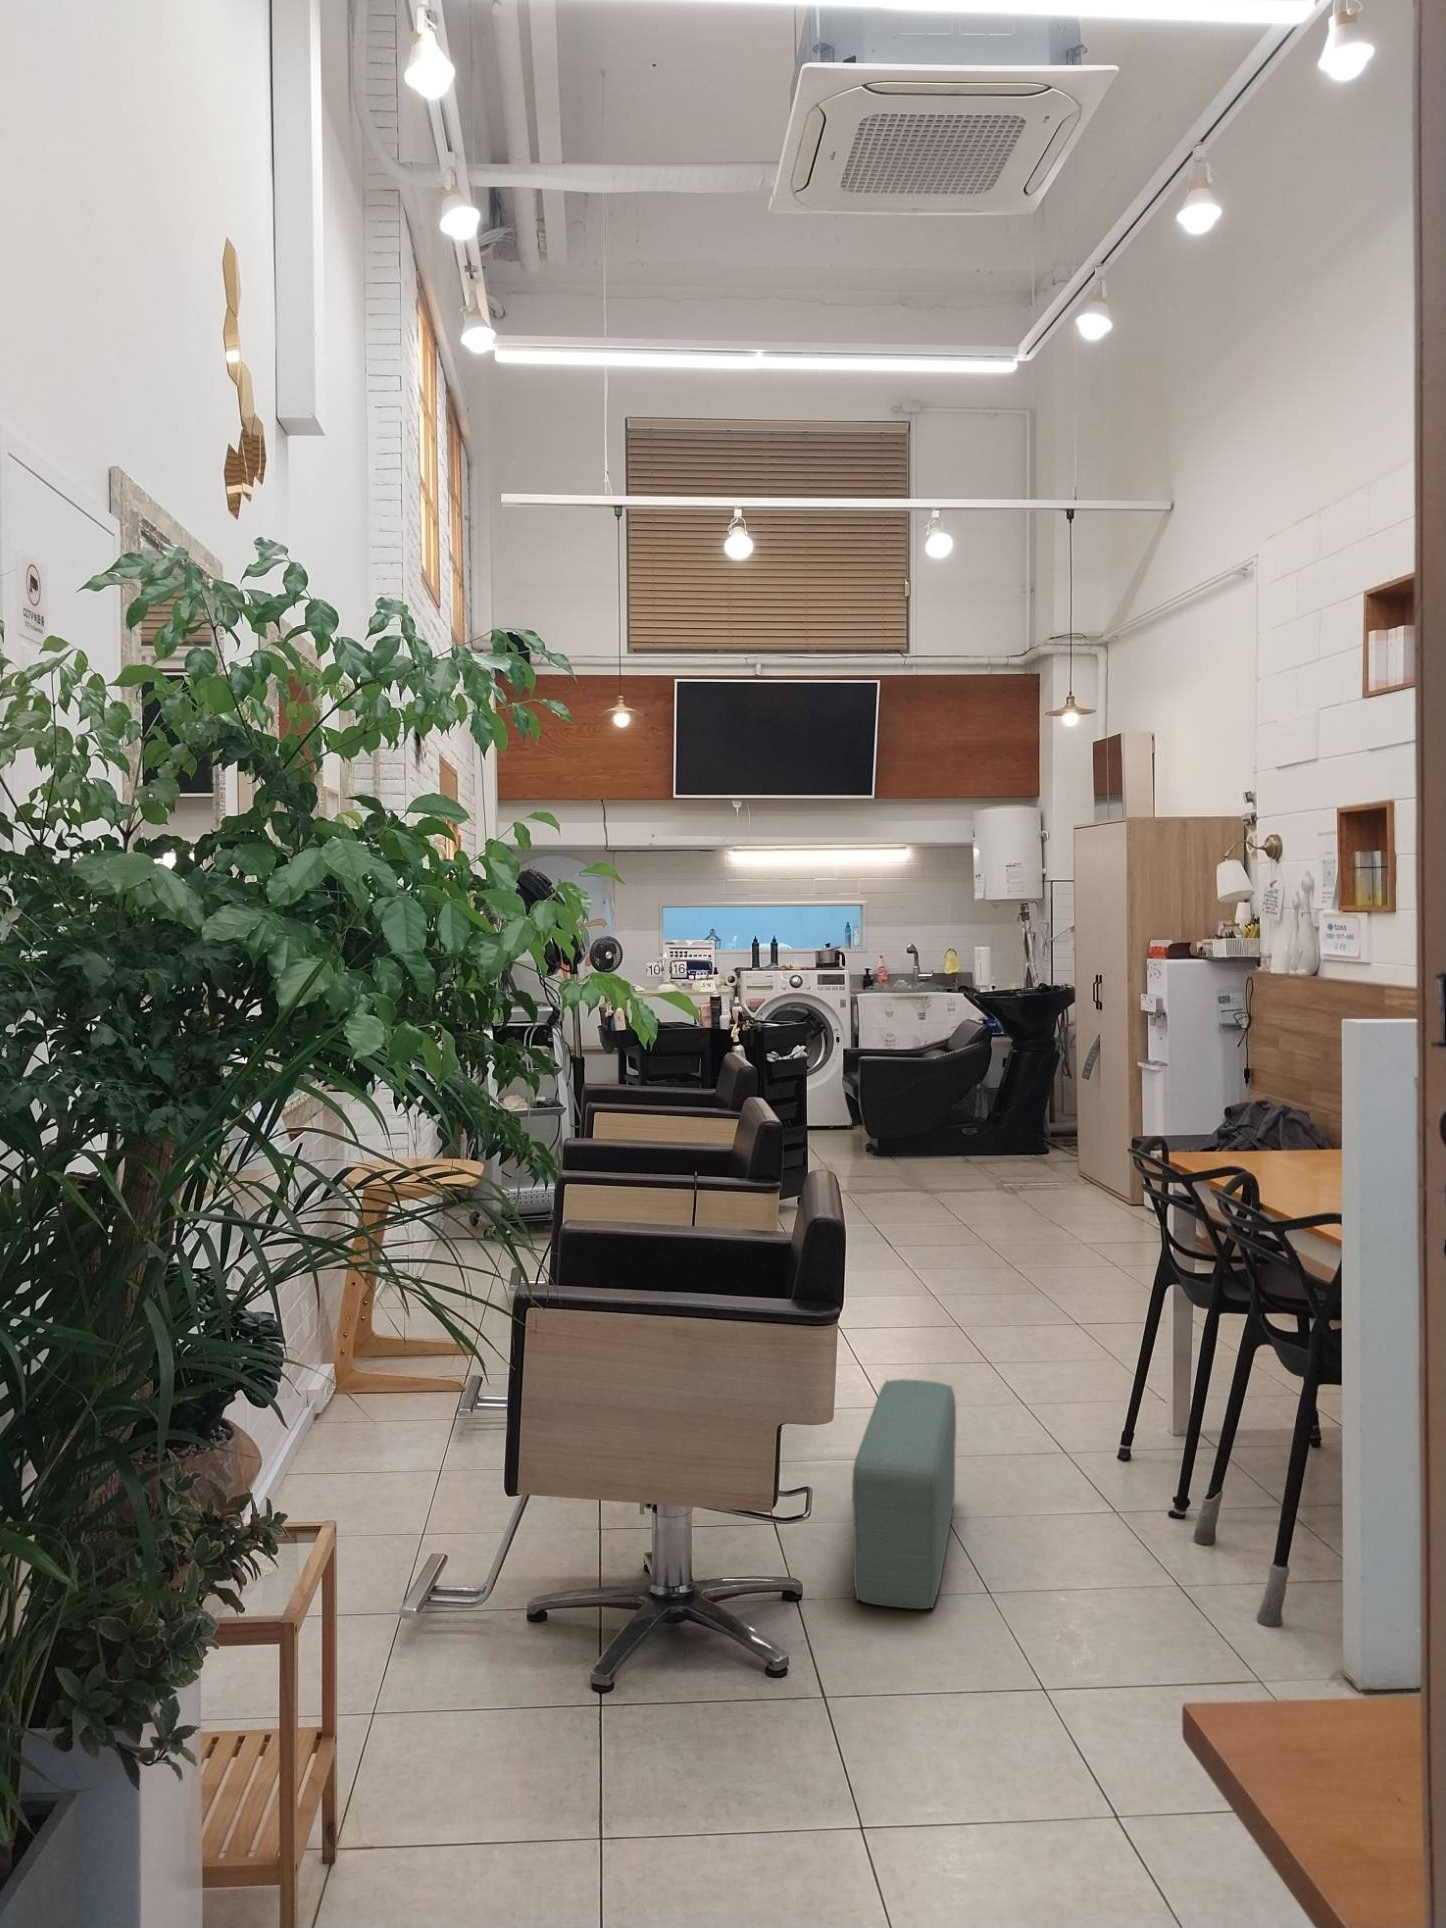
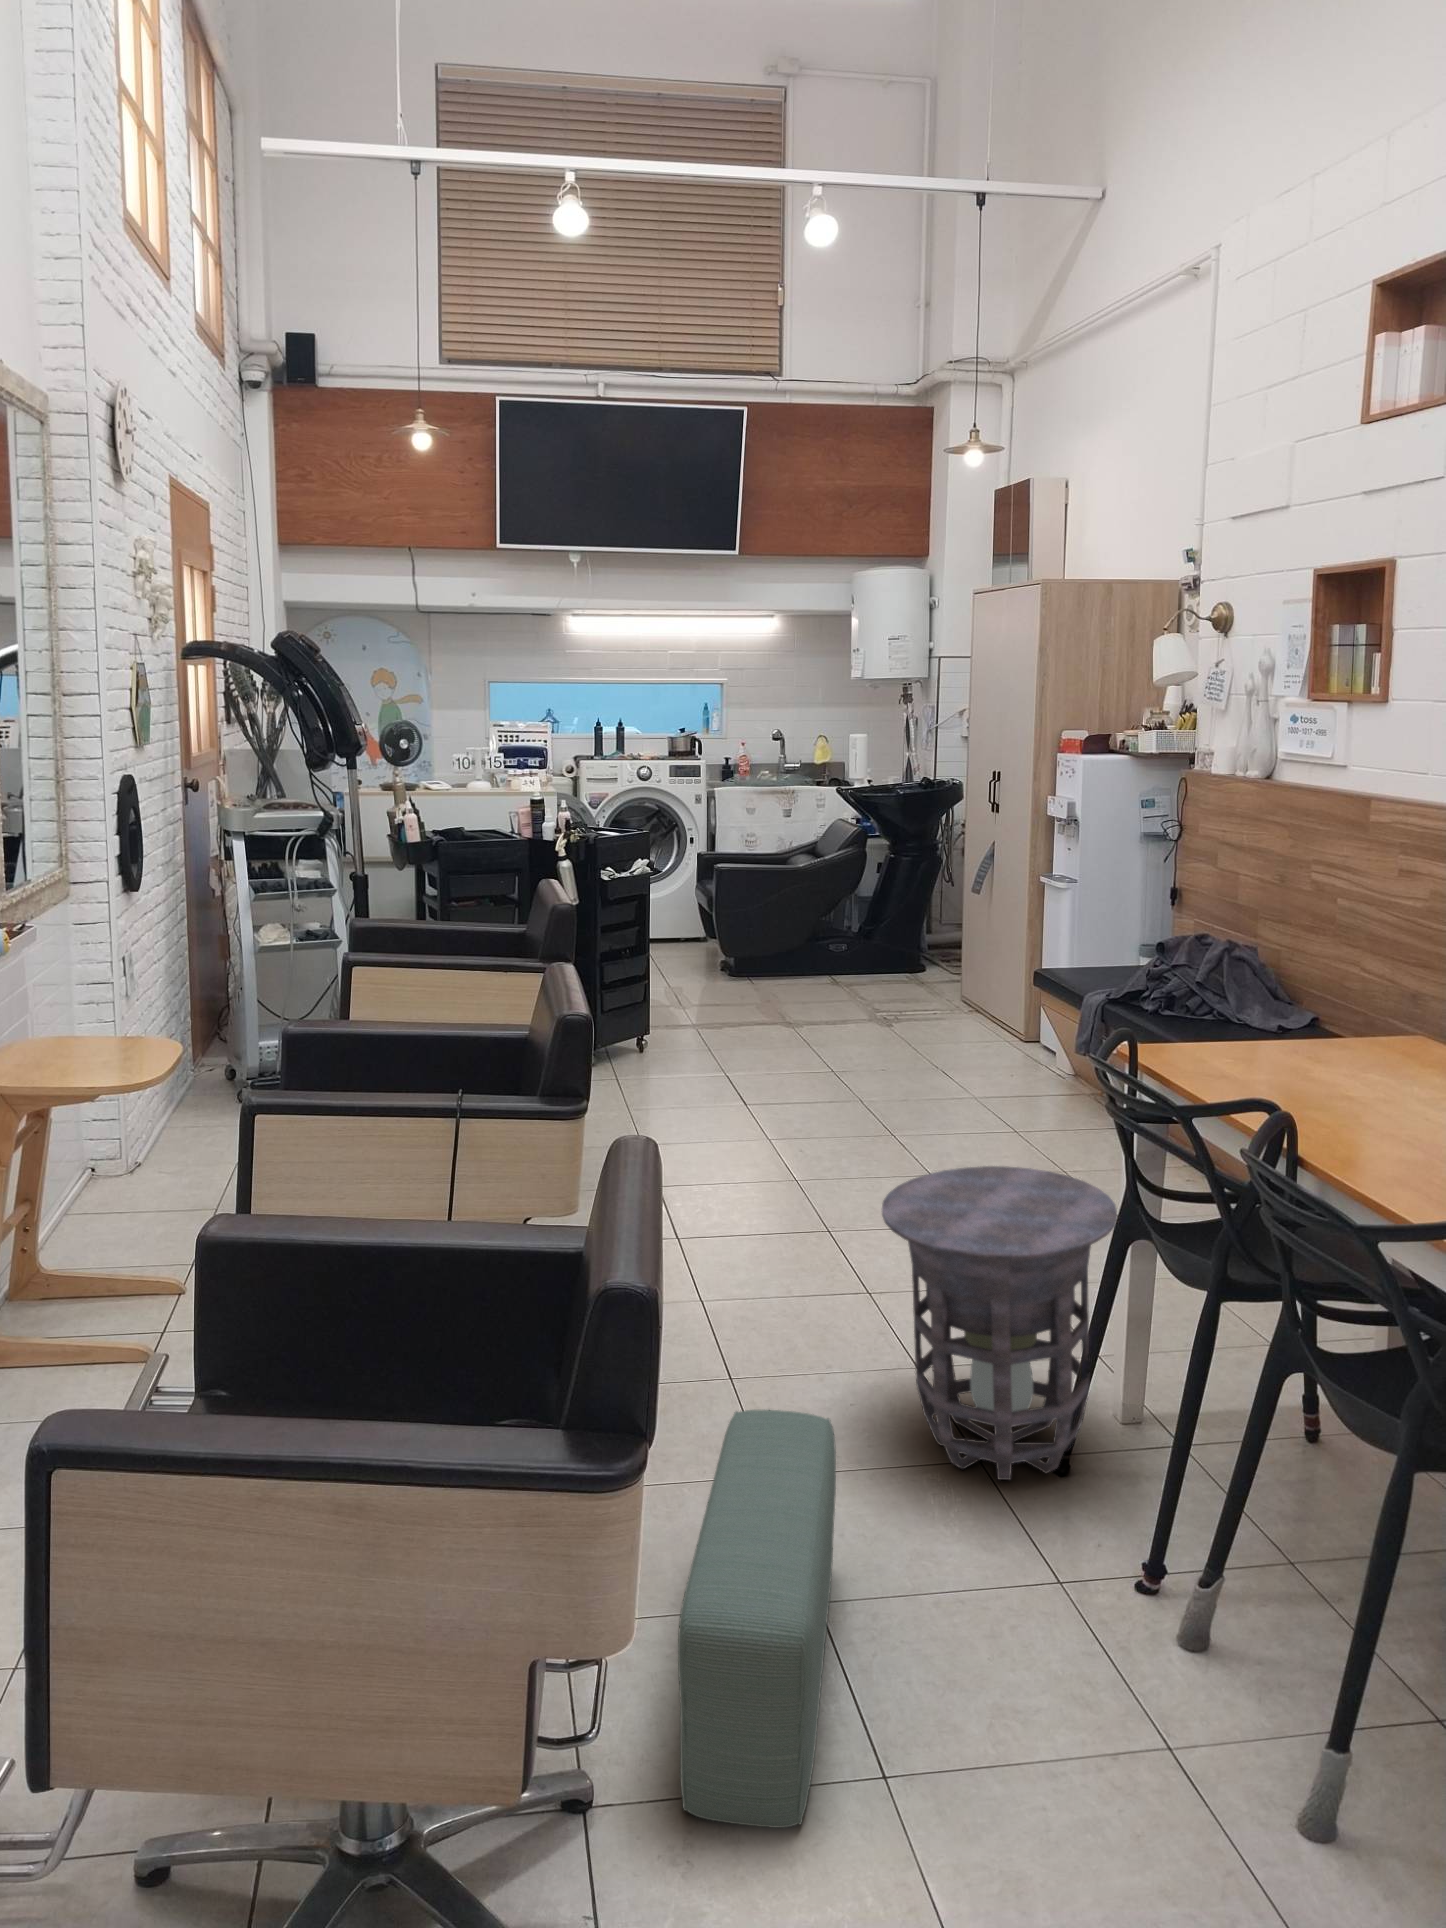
side table: none [989,1239,1158,1461] -> present [882,1166,1117,1480]

